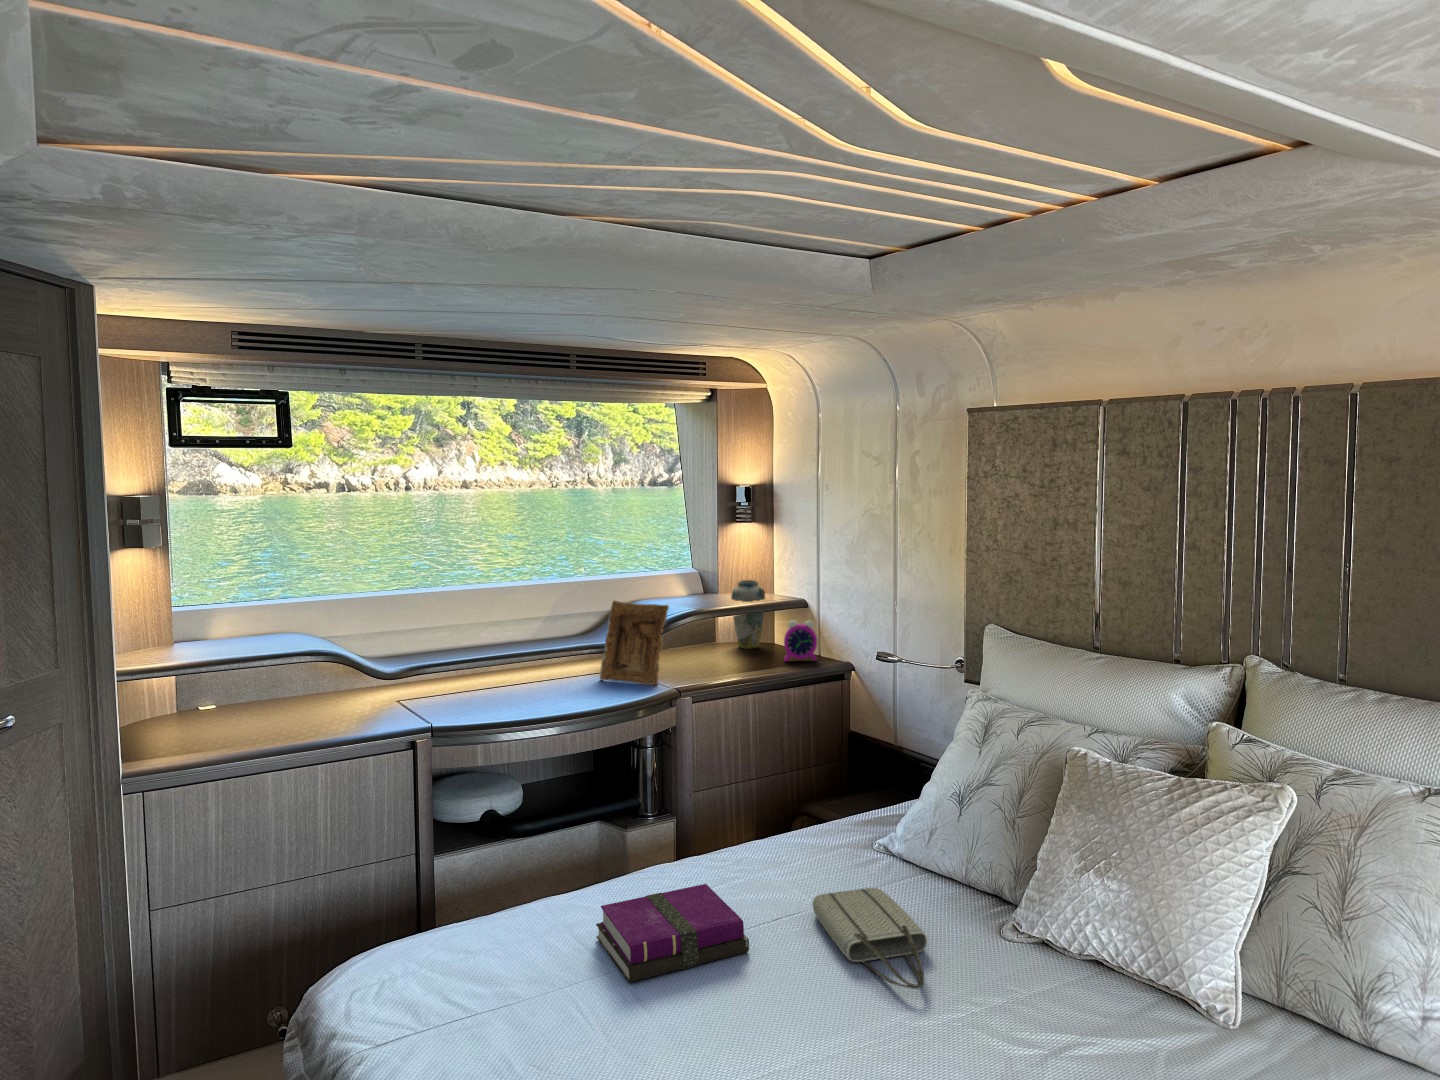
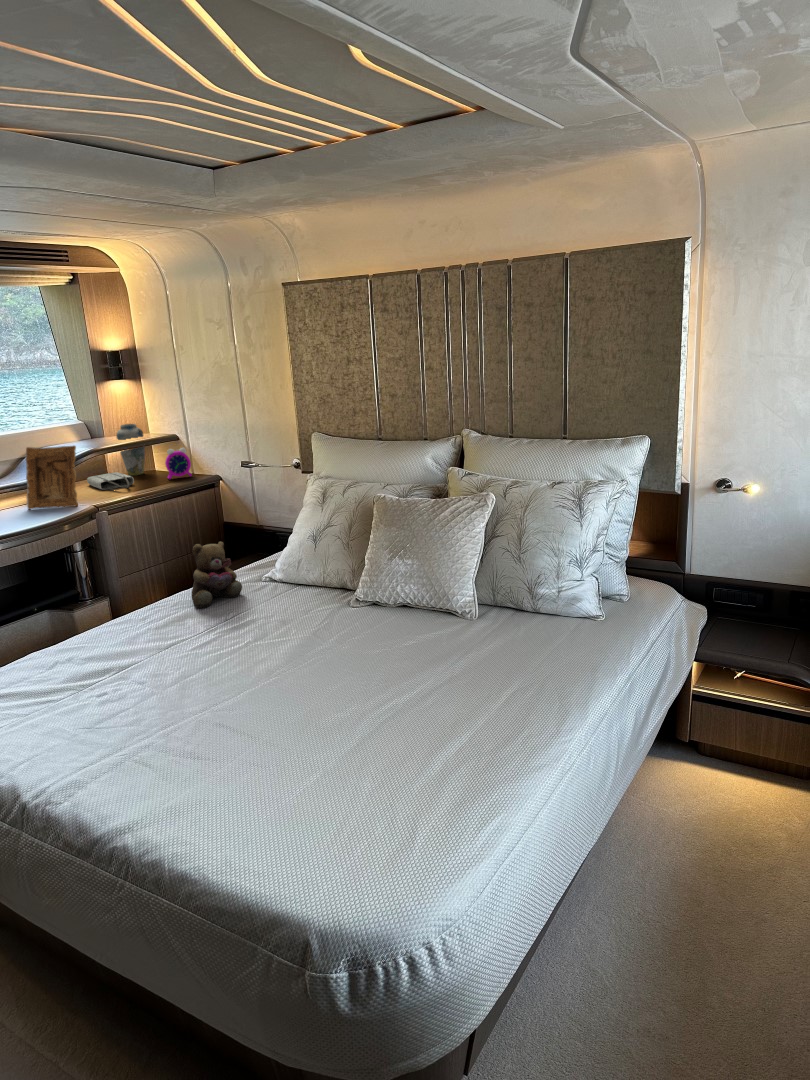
teddy bear: none [762,777,838,877] -> present [192,541,242,608]
notebook: present [596,884,749,982] -> none [92,616,202,679]
tote bag: present [813,888,927,989] -> present [87,472,134,490]

